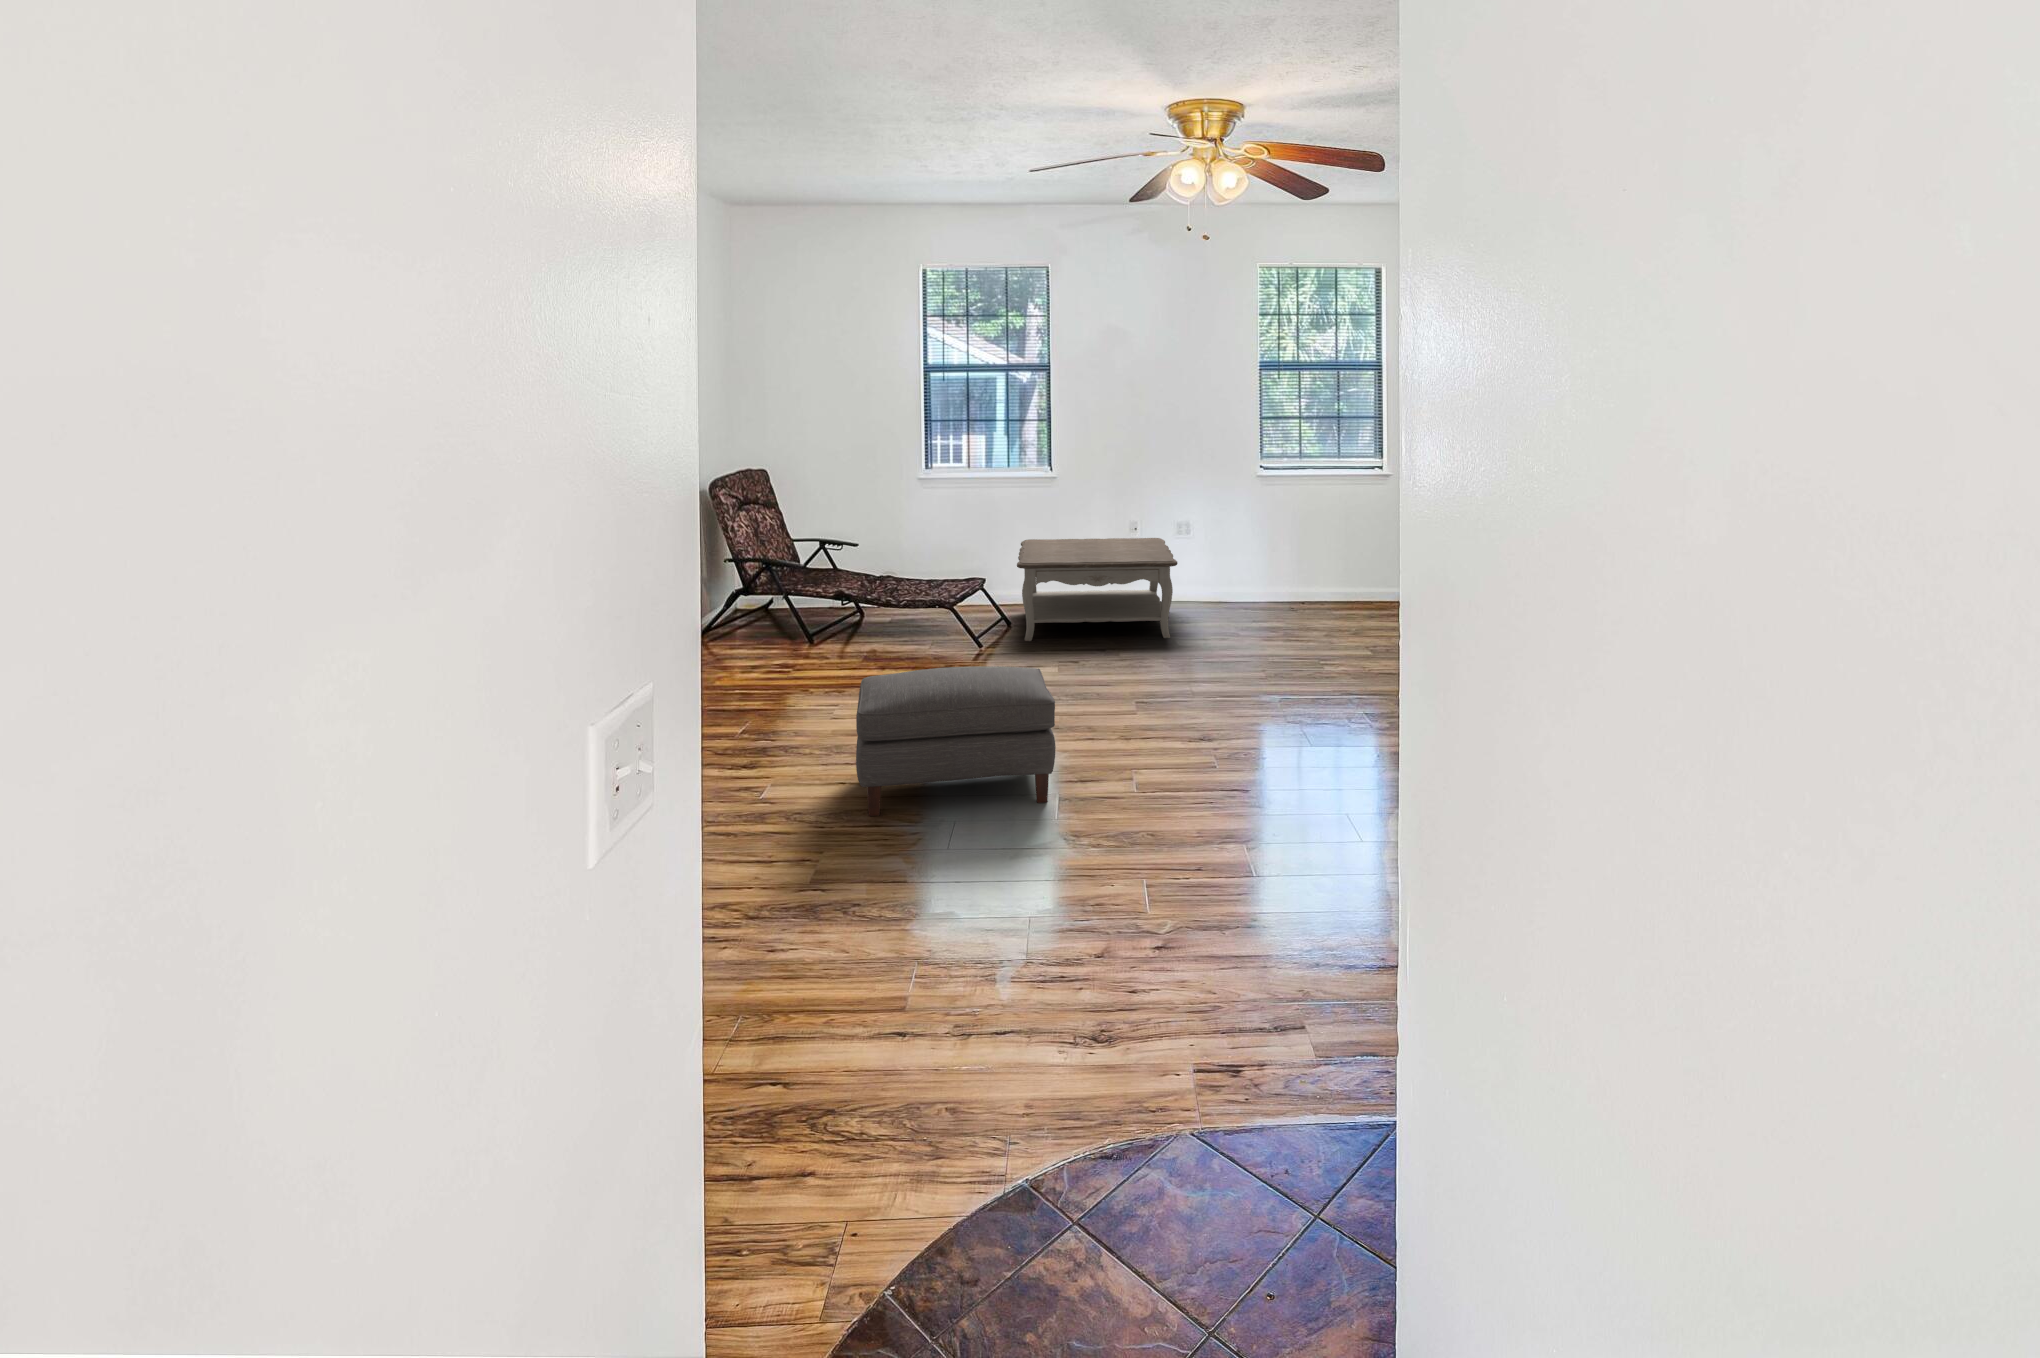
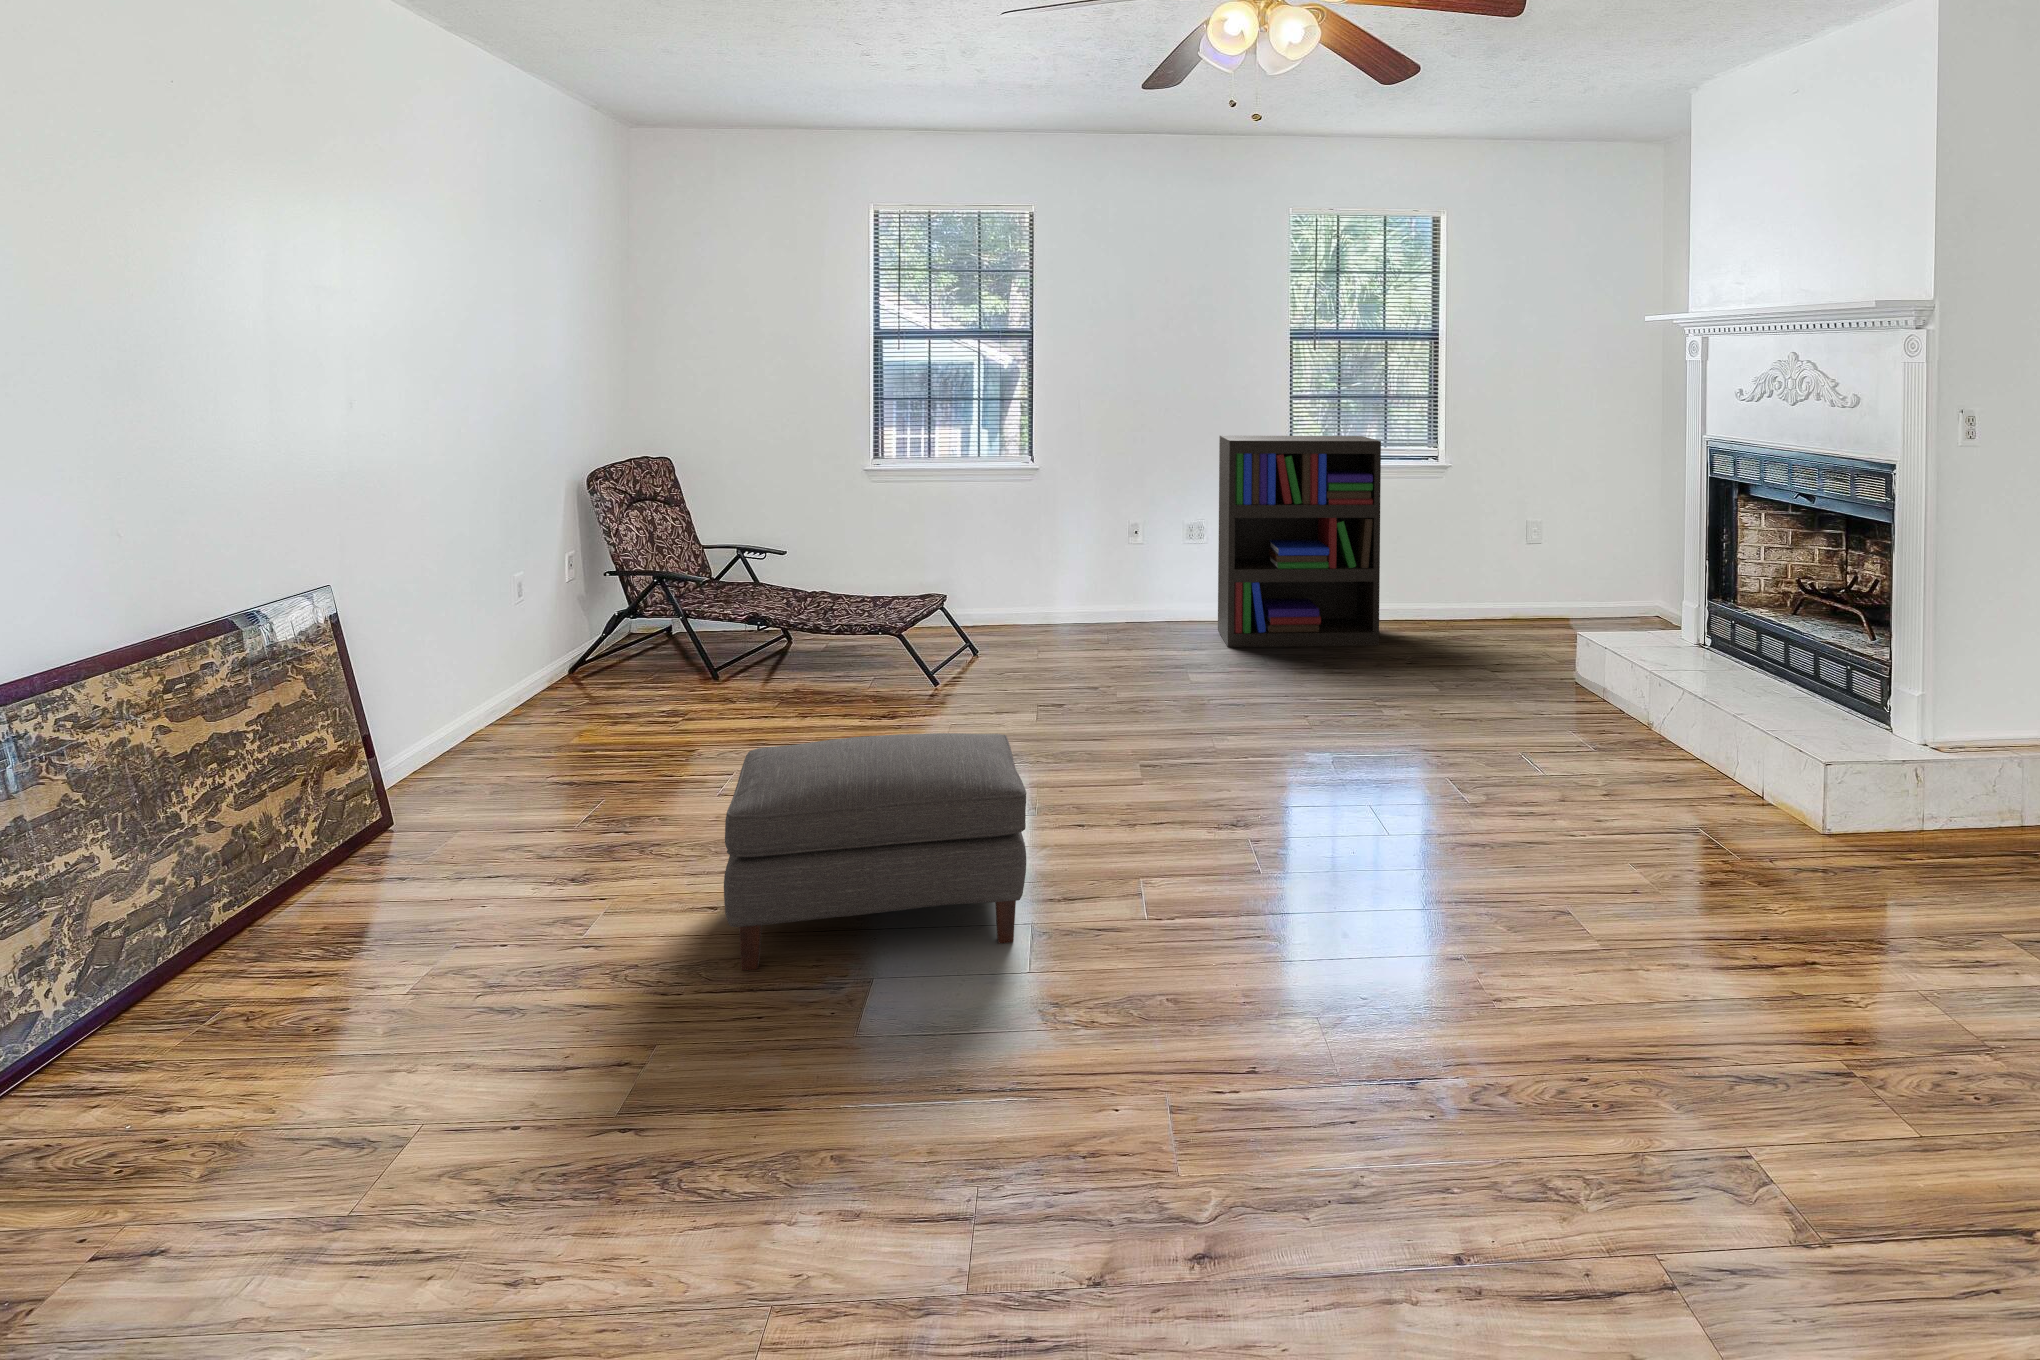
bookshelf: none [1205,447,1336,619] -> present [1218,436,1381,647]
coffee table: present [1017,538,1178,641] -> none [984,545,1188,676]

